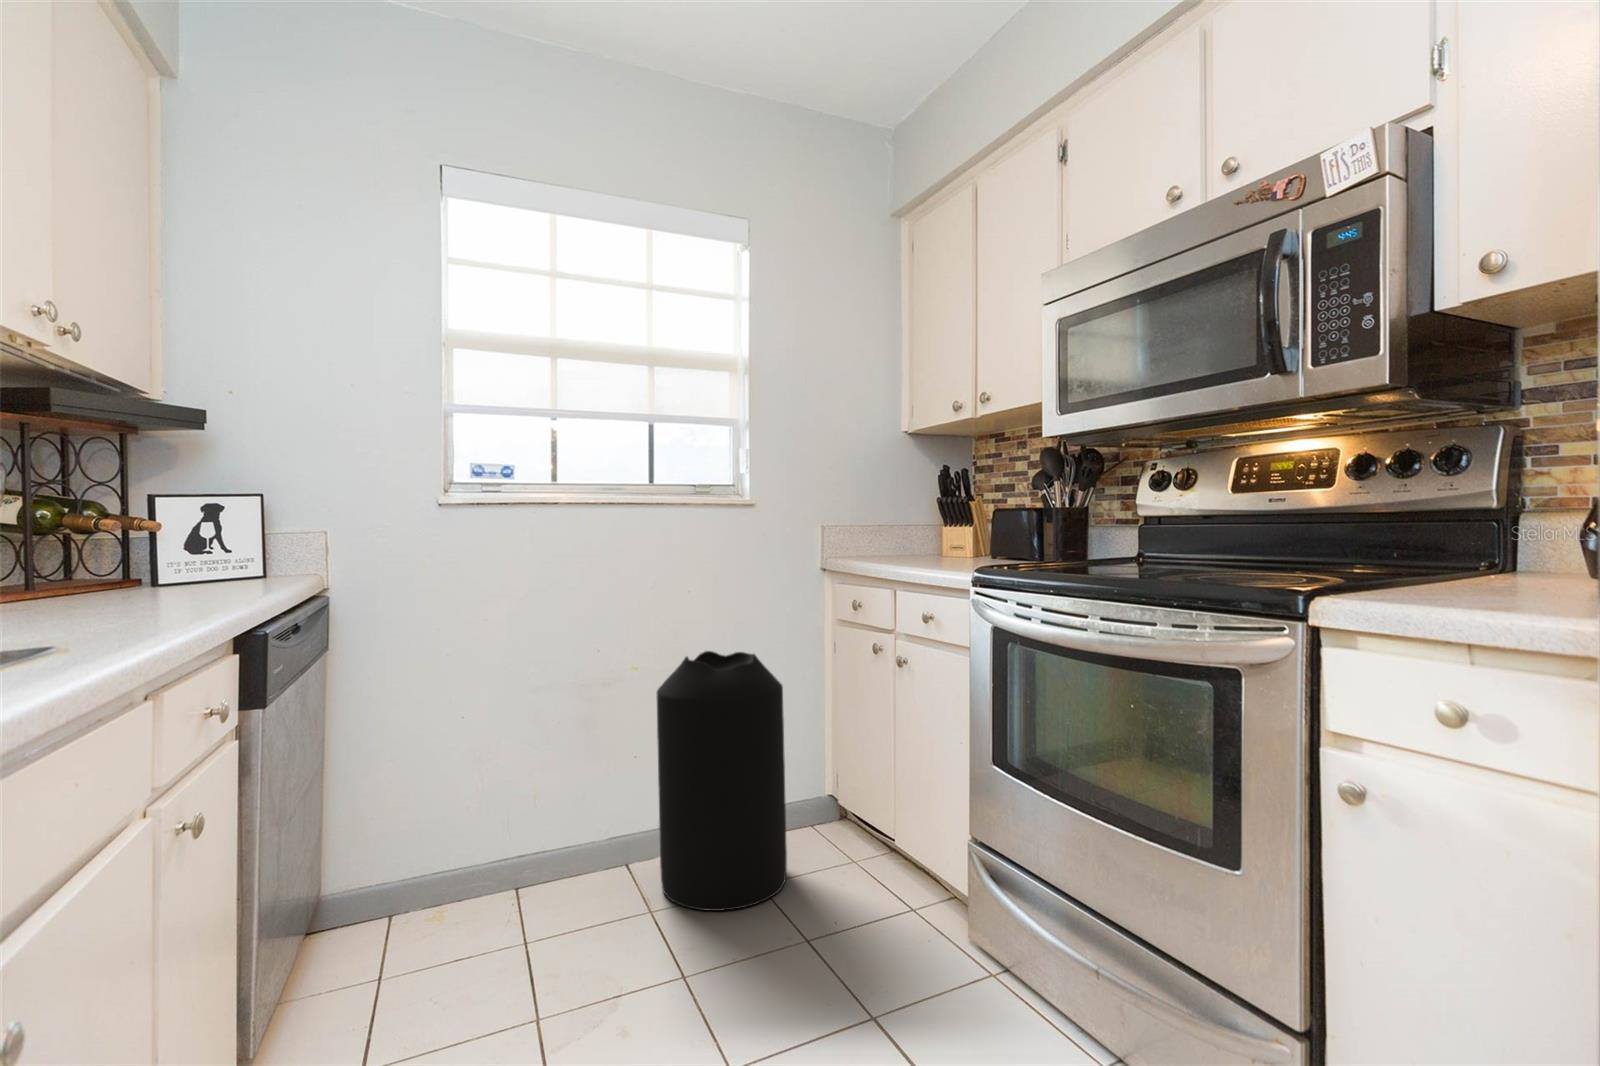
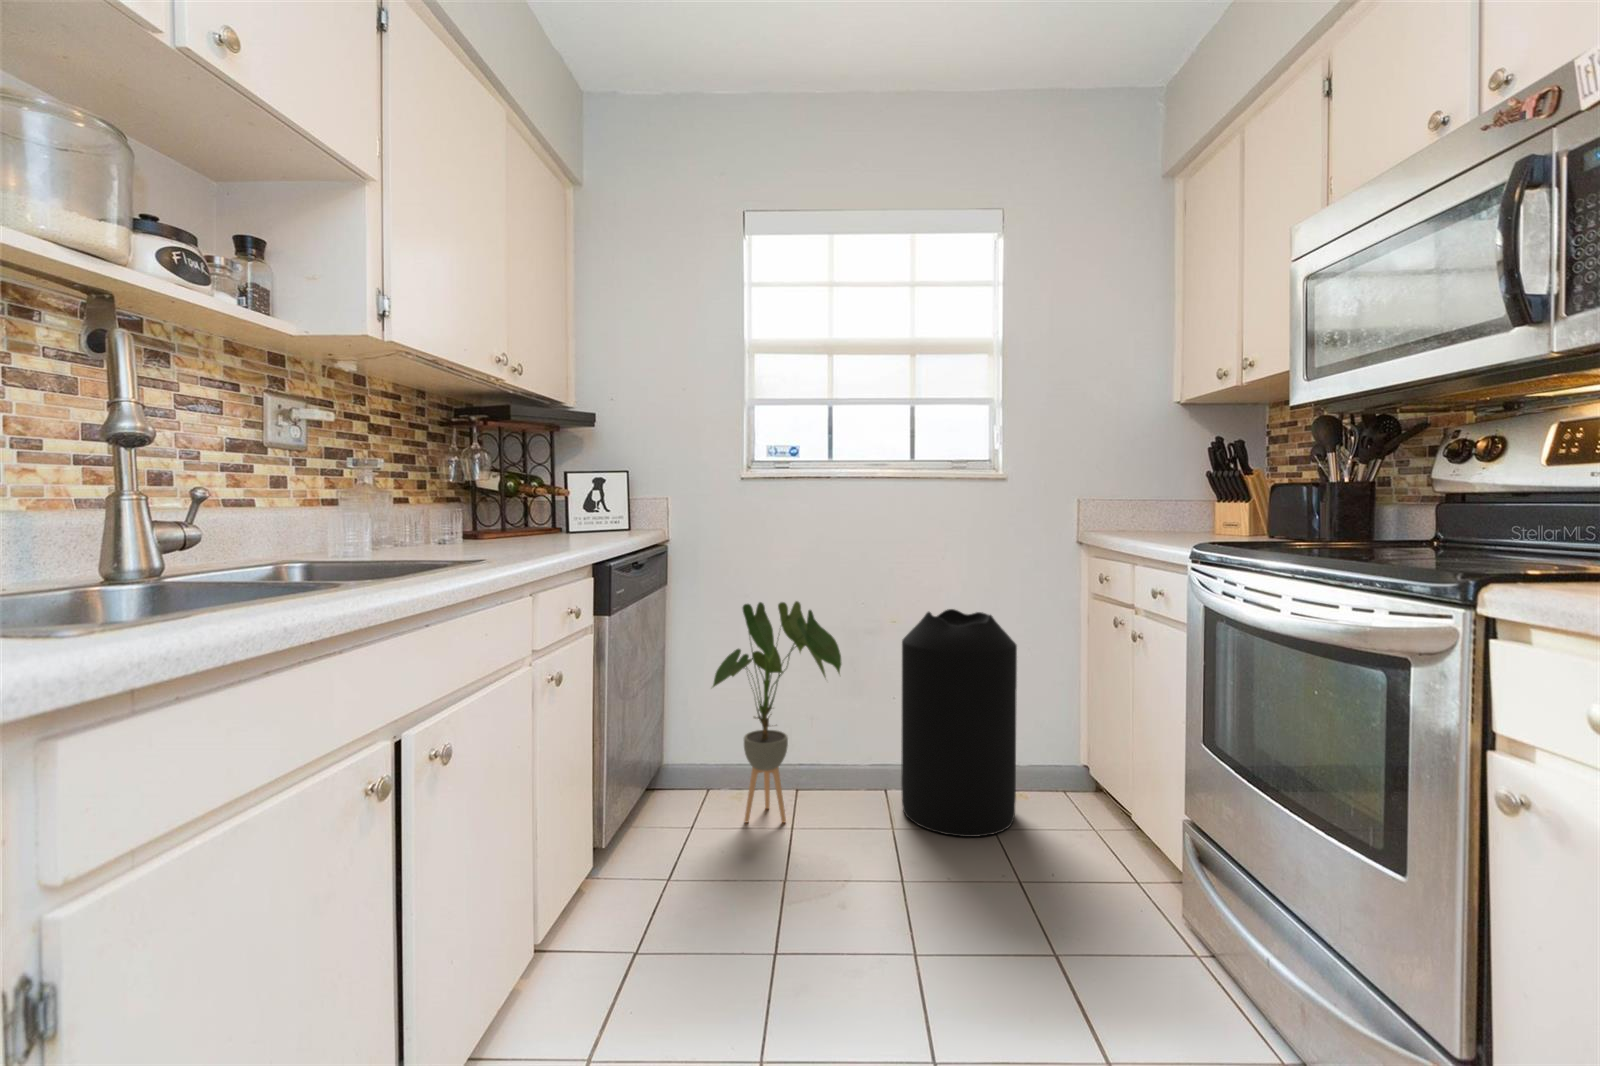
house plant: none [415,657,596,957] -> present [712,601,841,823]

